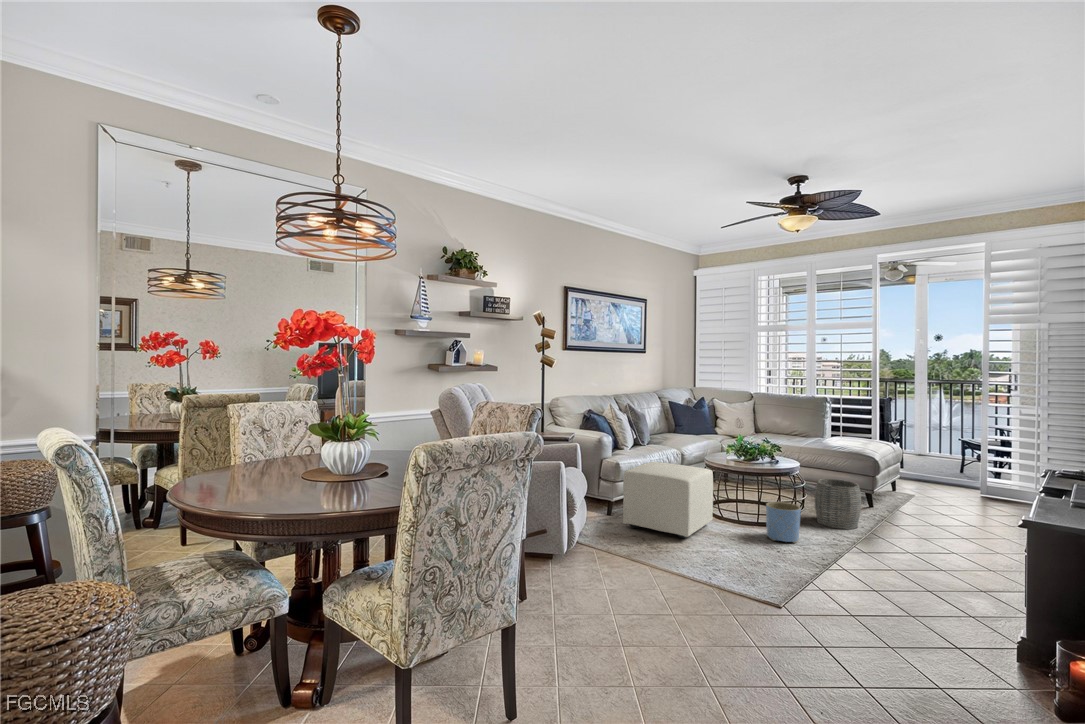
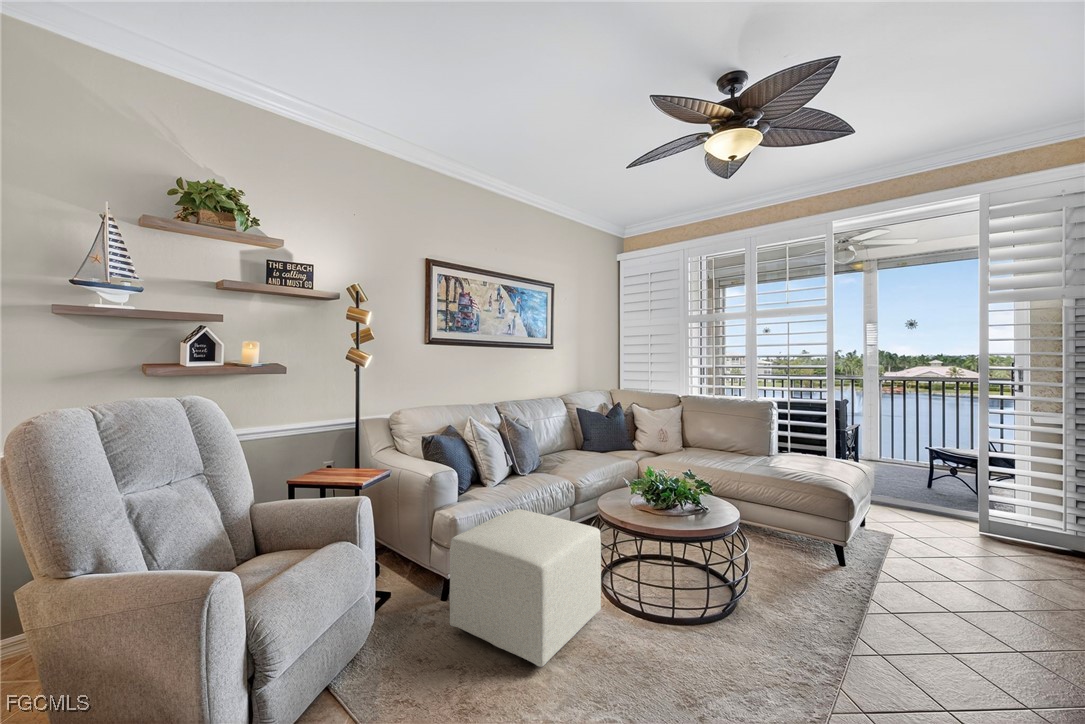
woven basket: present [815,479,861,529] -> none [761,531,834,620]
planter: present [766,502,801,543] -> none [682,586,741,670]

